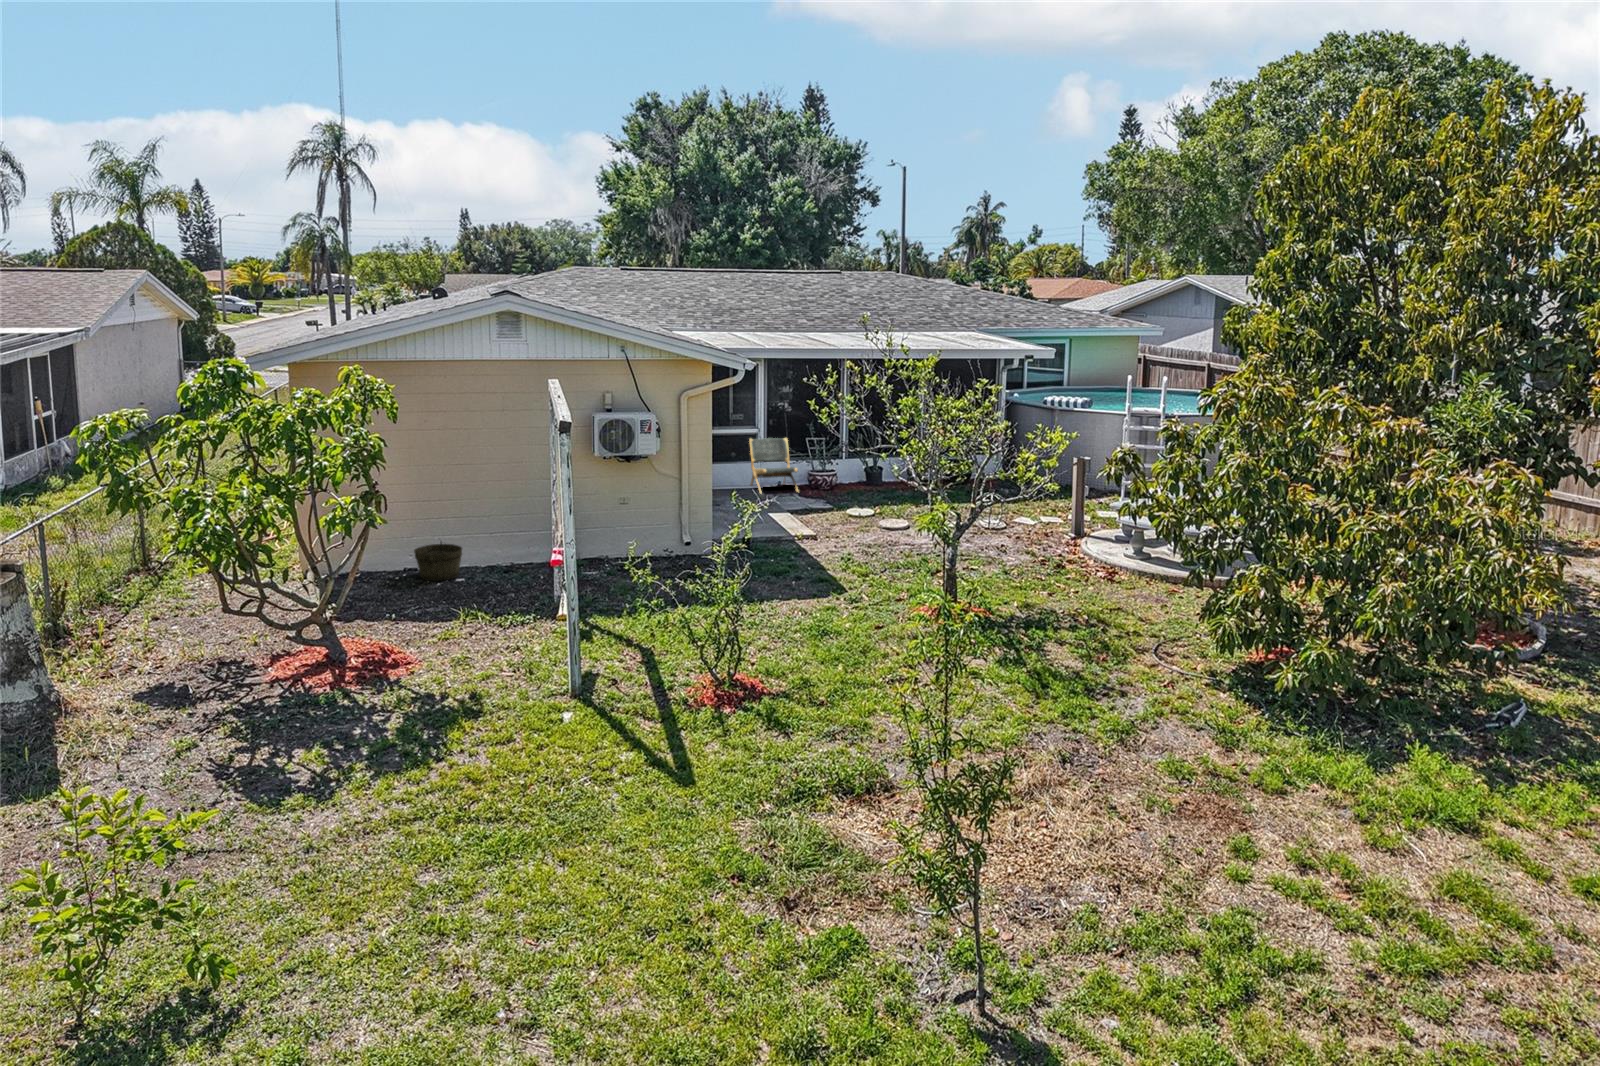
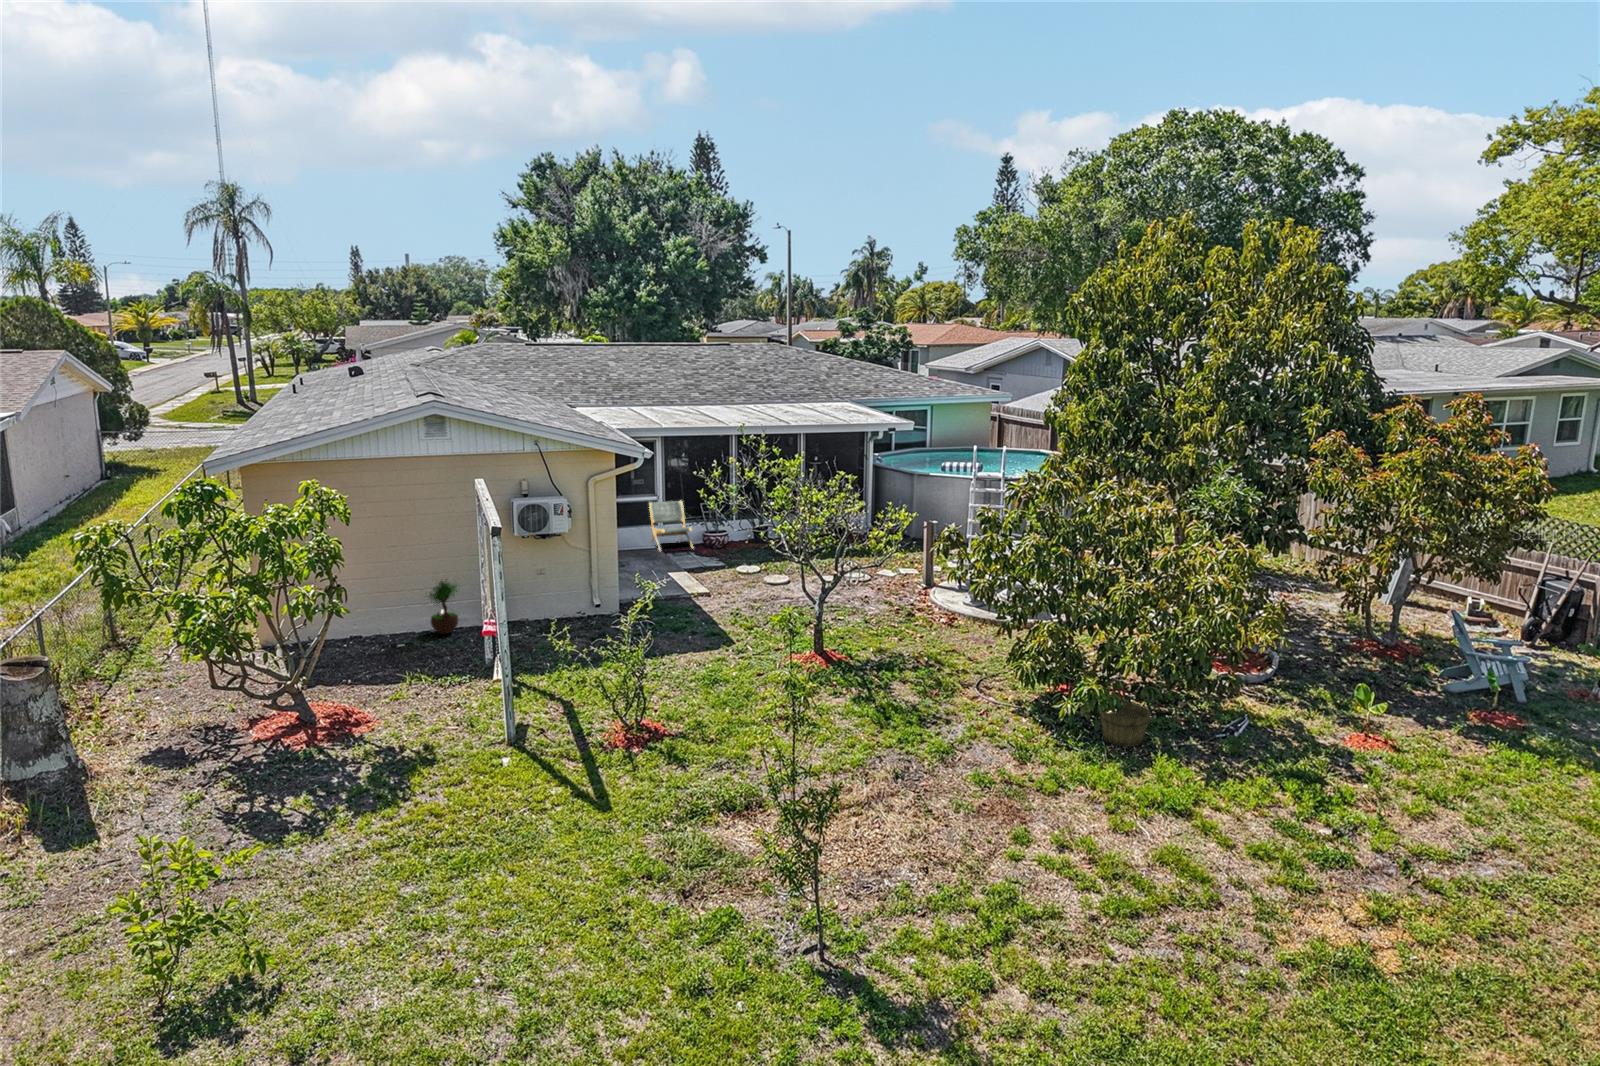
potted tree: none [487,502,530,571] -> present [429,579,458,634]
wooden bucket: present [414,542,462,581] -> present [1100,701,1151,747]

